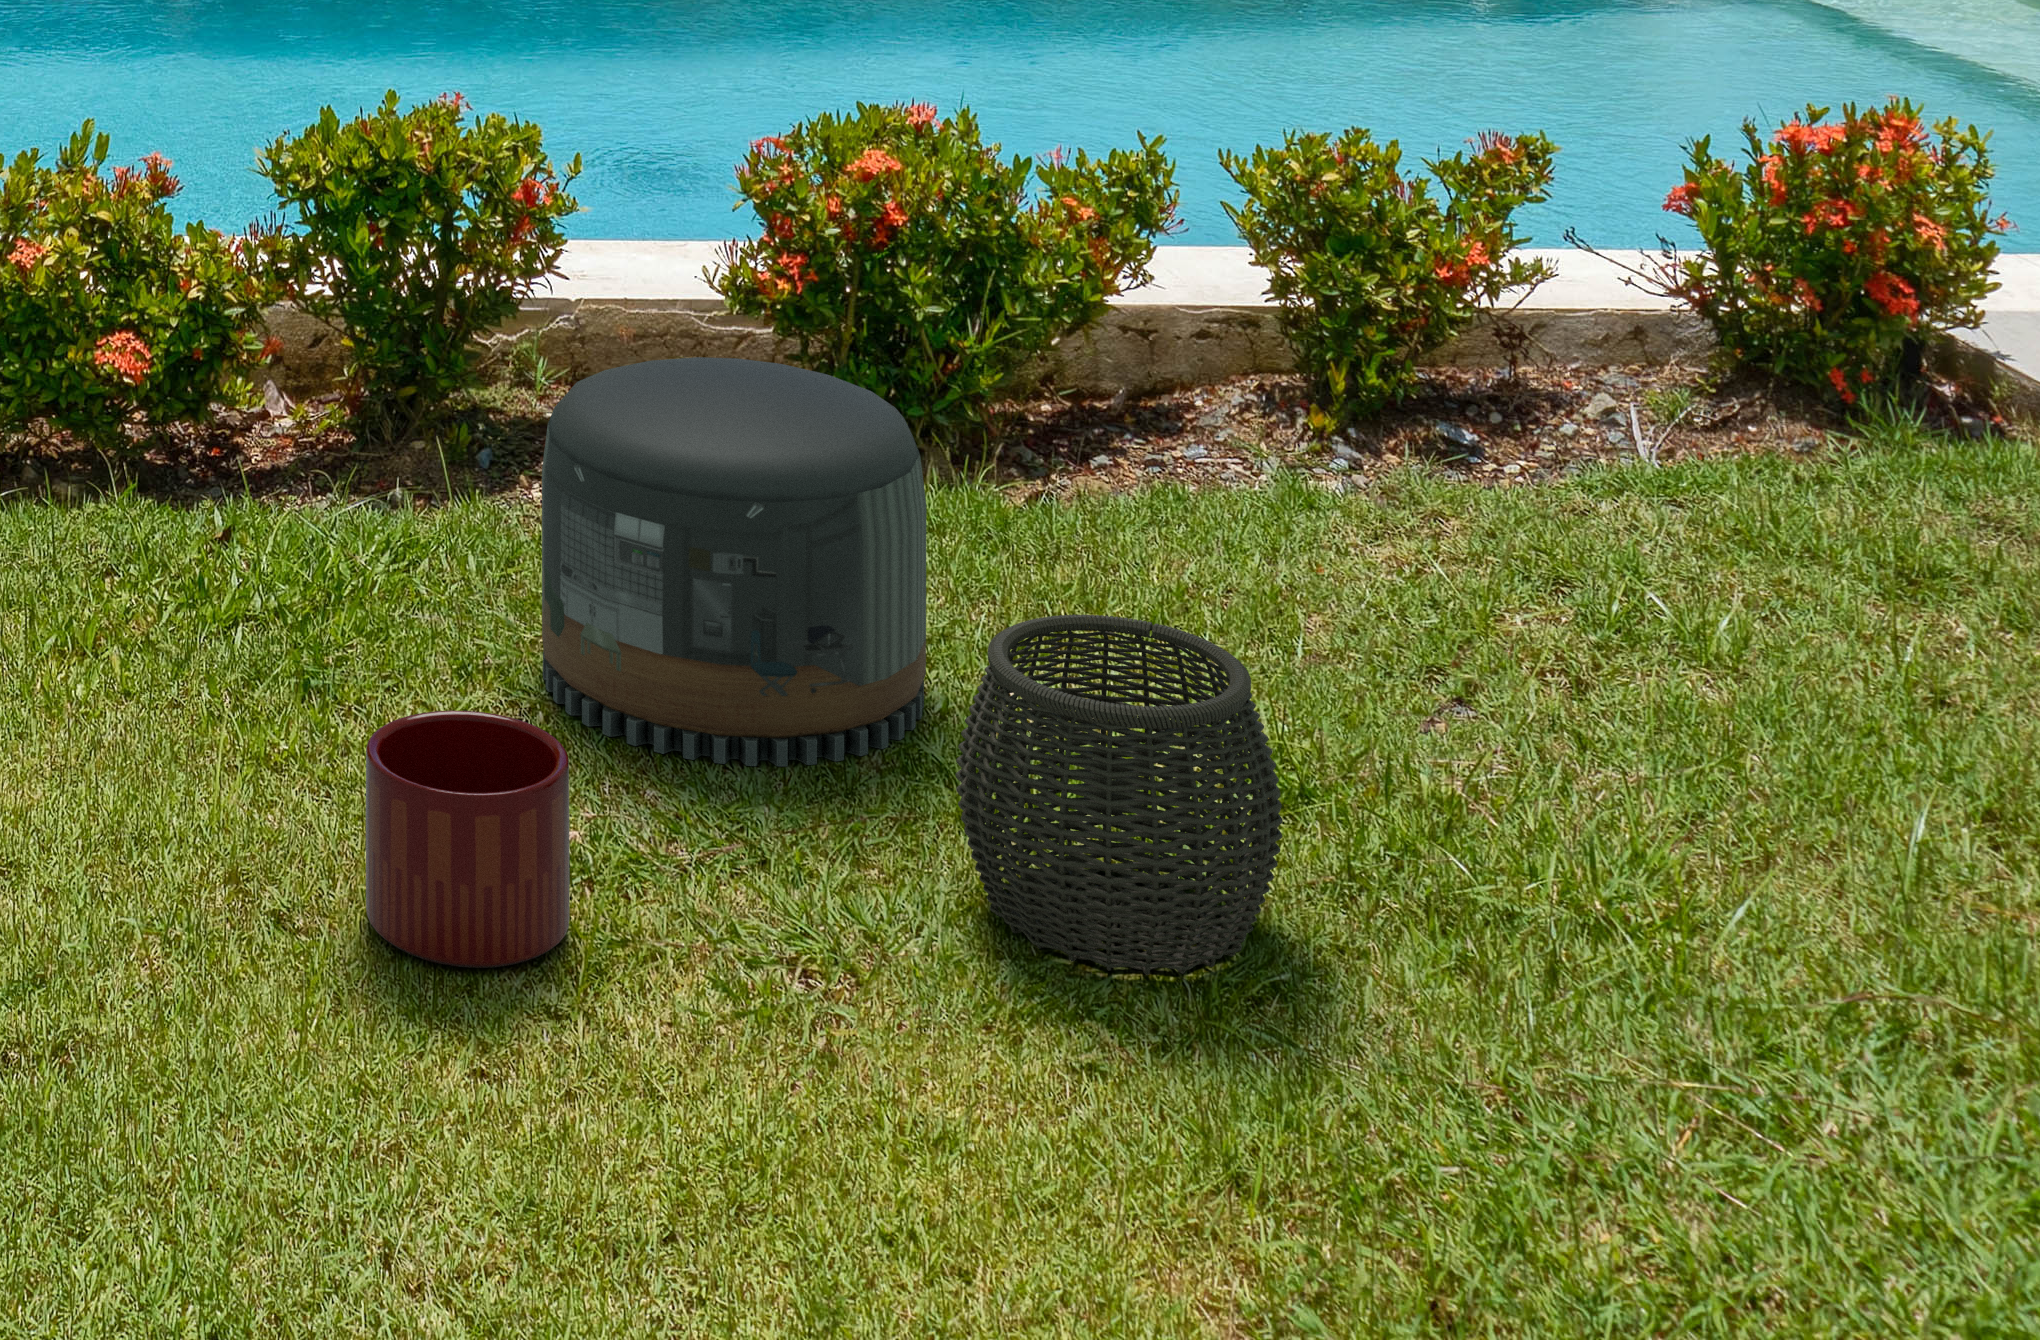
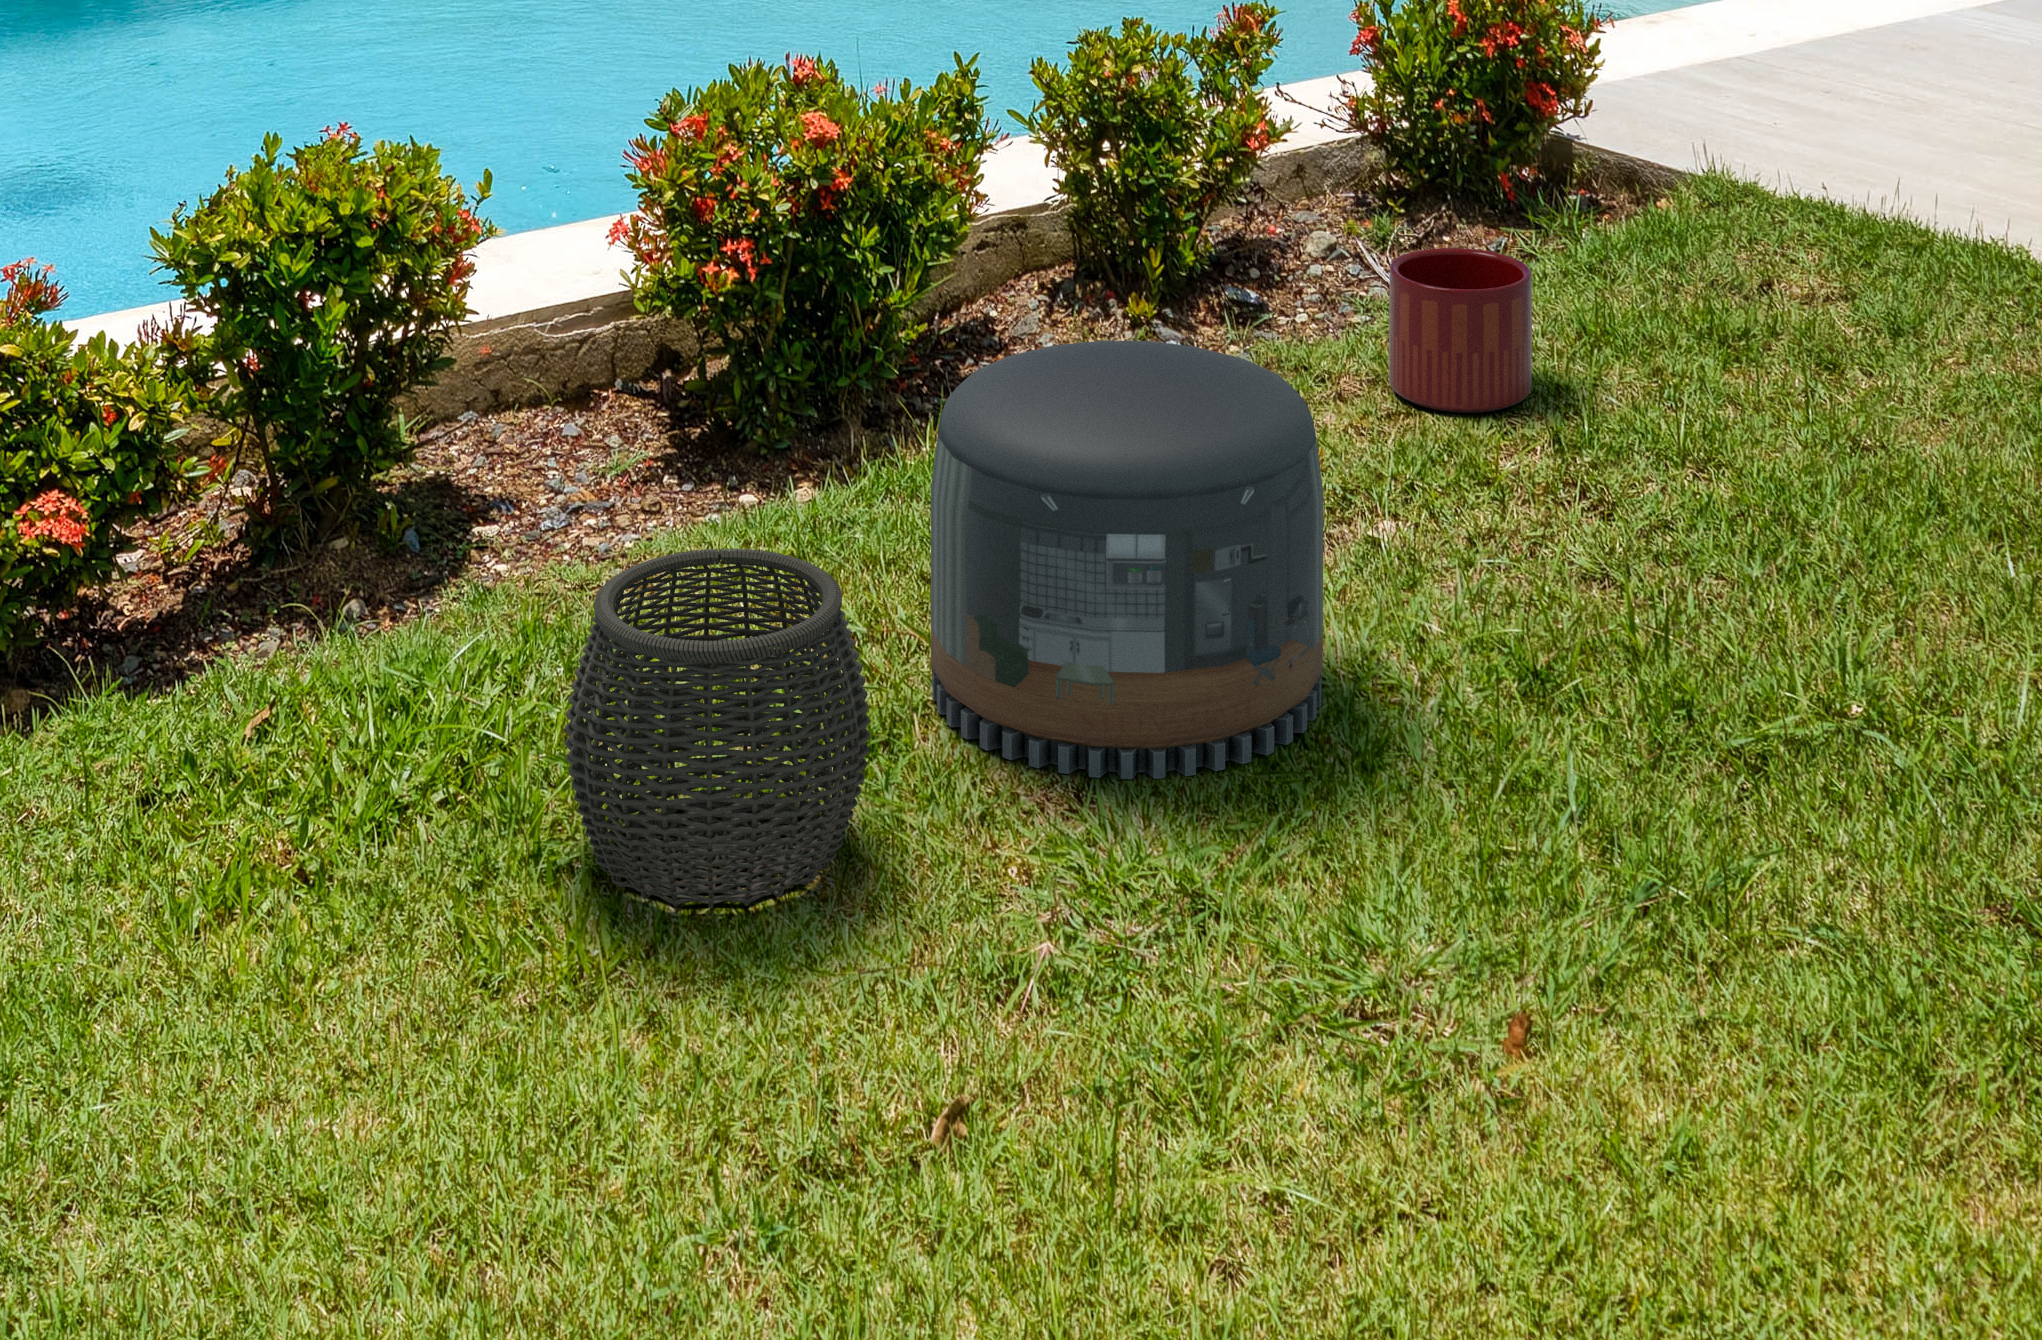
woven basket: present [956,615,1283,975] -> present [565,548,870,909]
planter: present [366,711,569,968] -> present [1389,248,1532,413]

